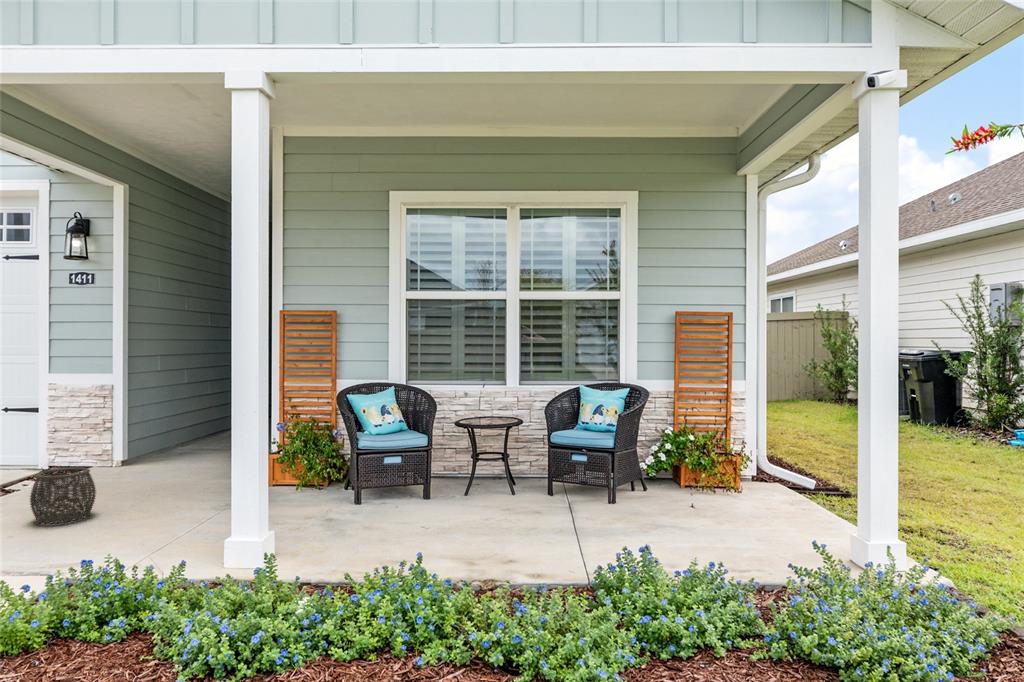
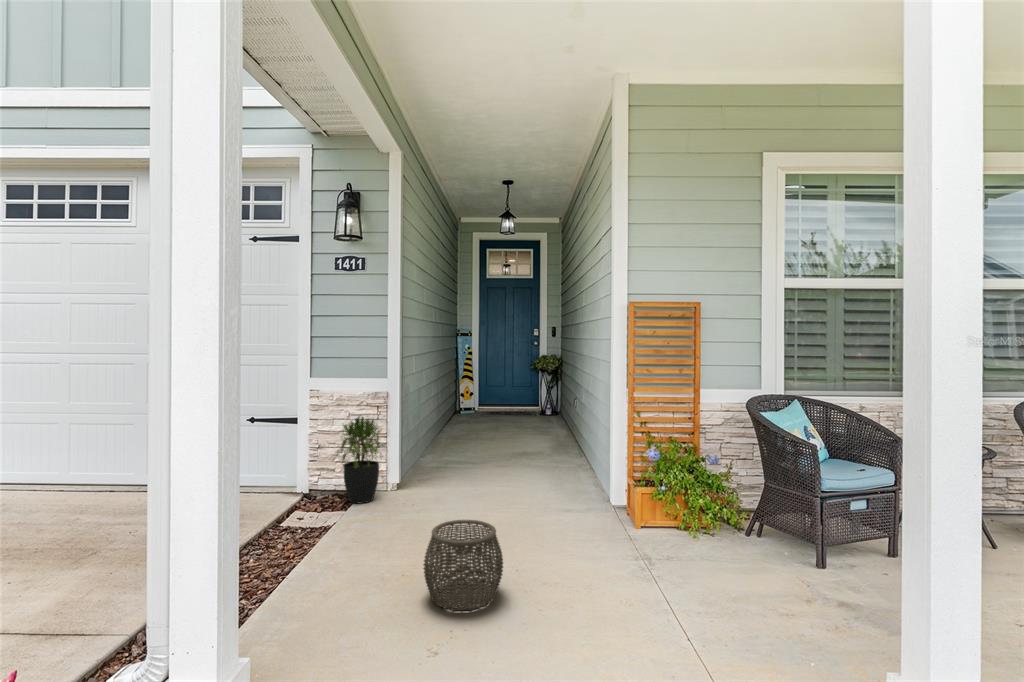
potted plant: none [52,403,105,474] -> present [337,416,383,503]

